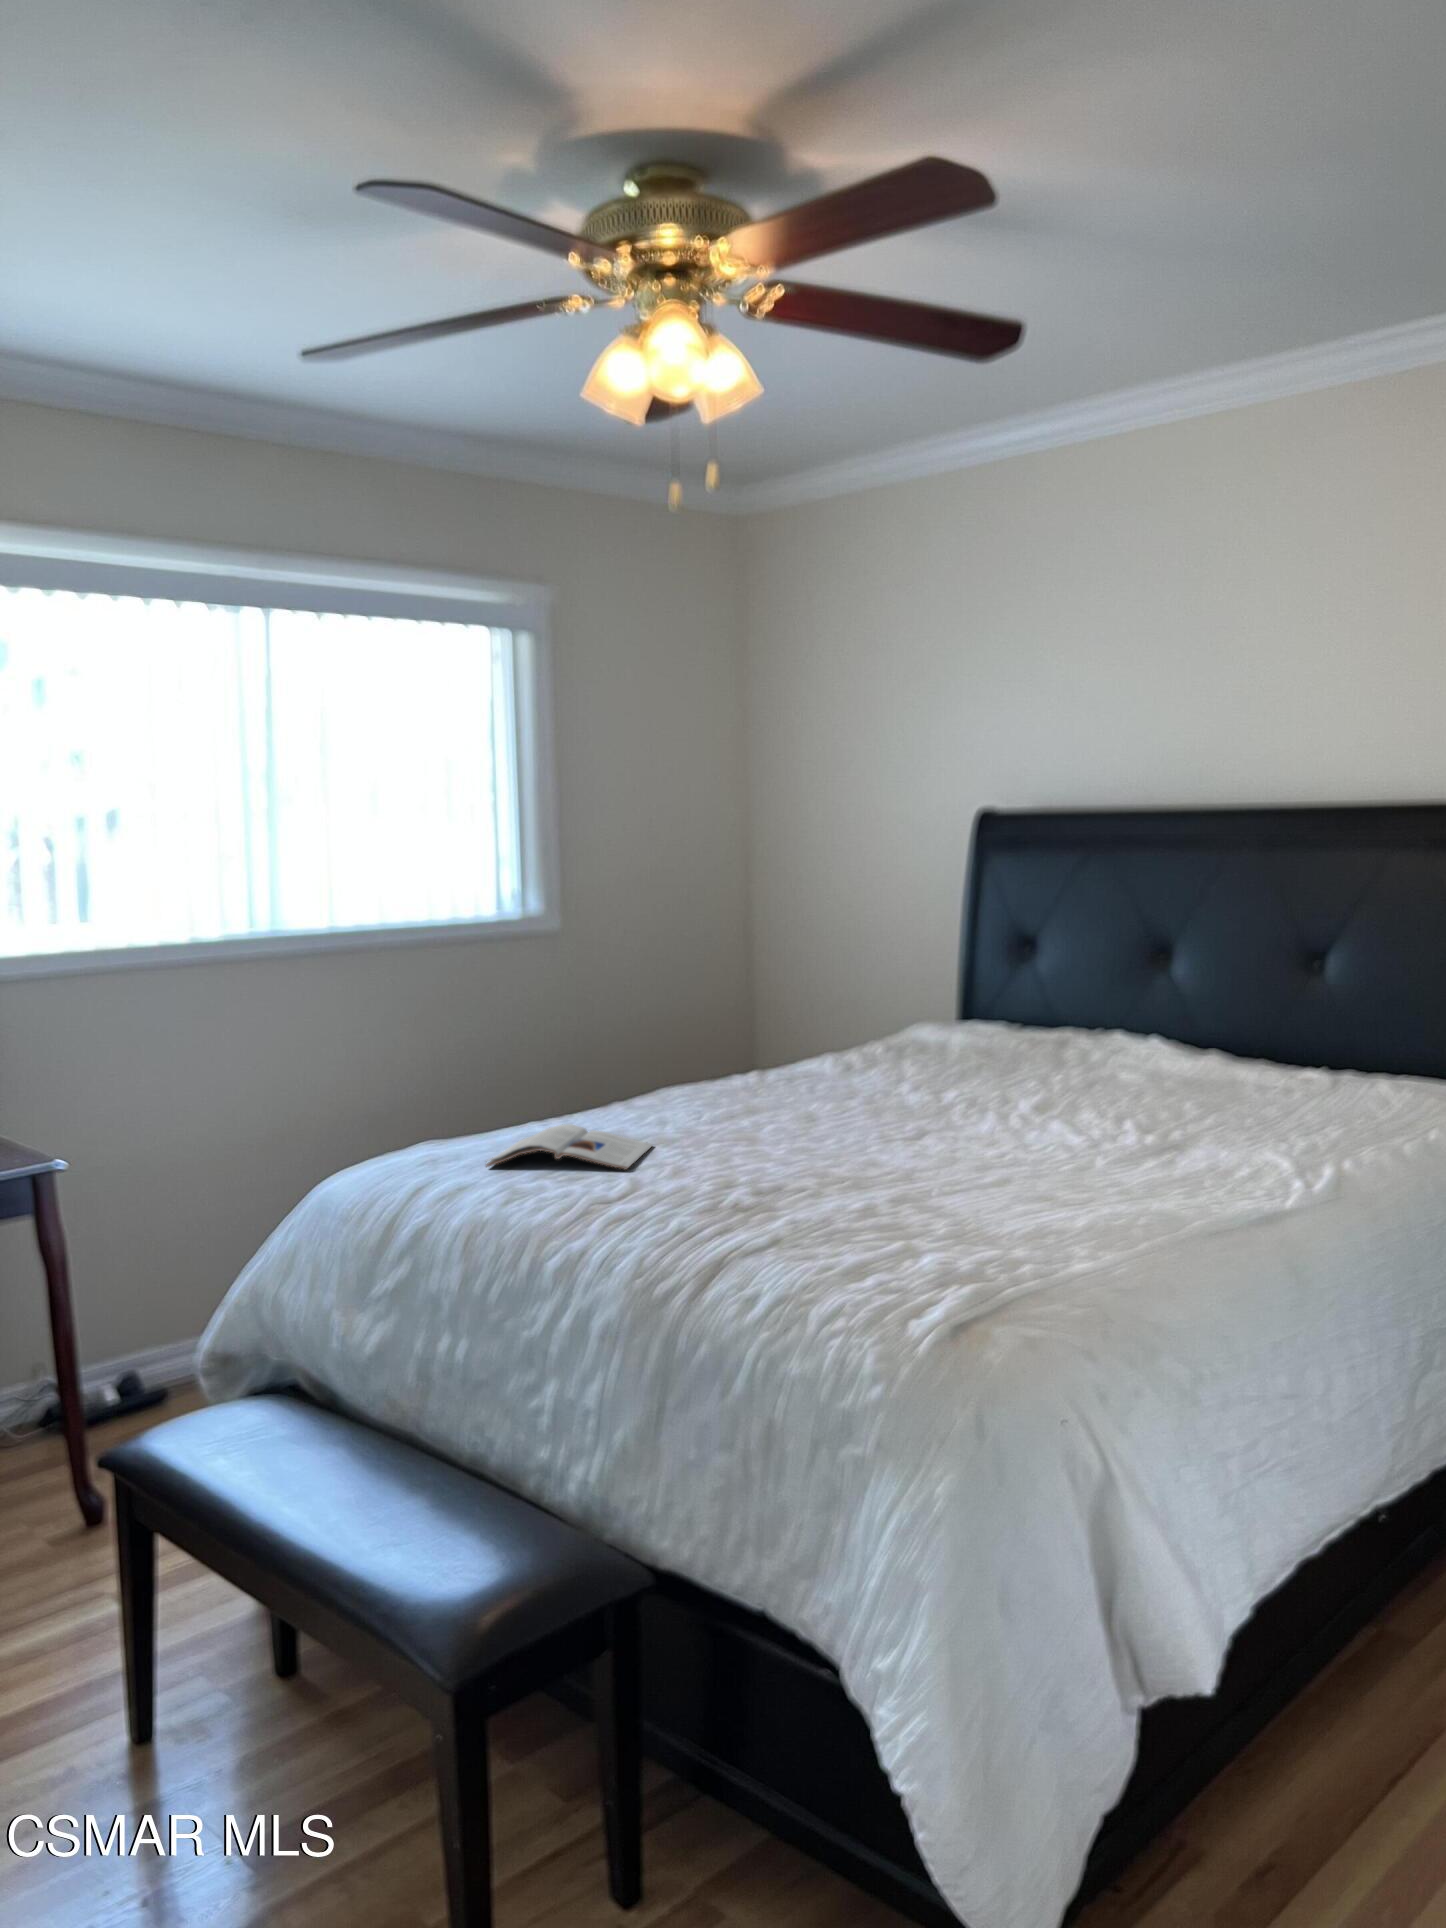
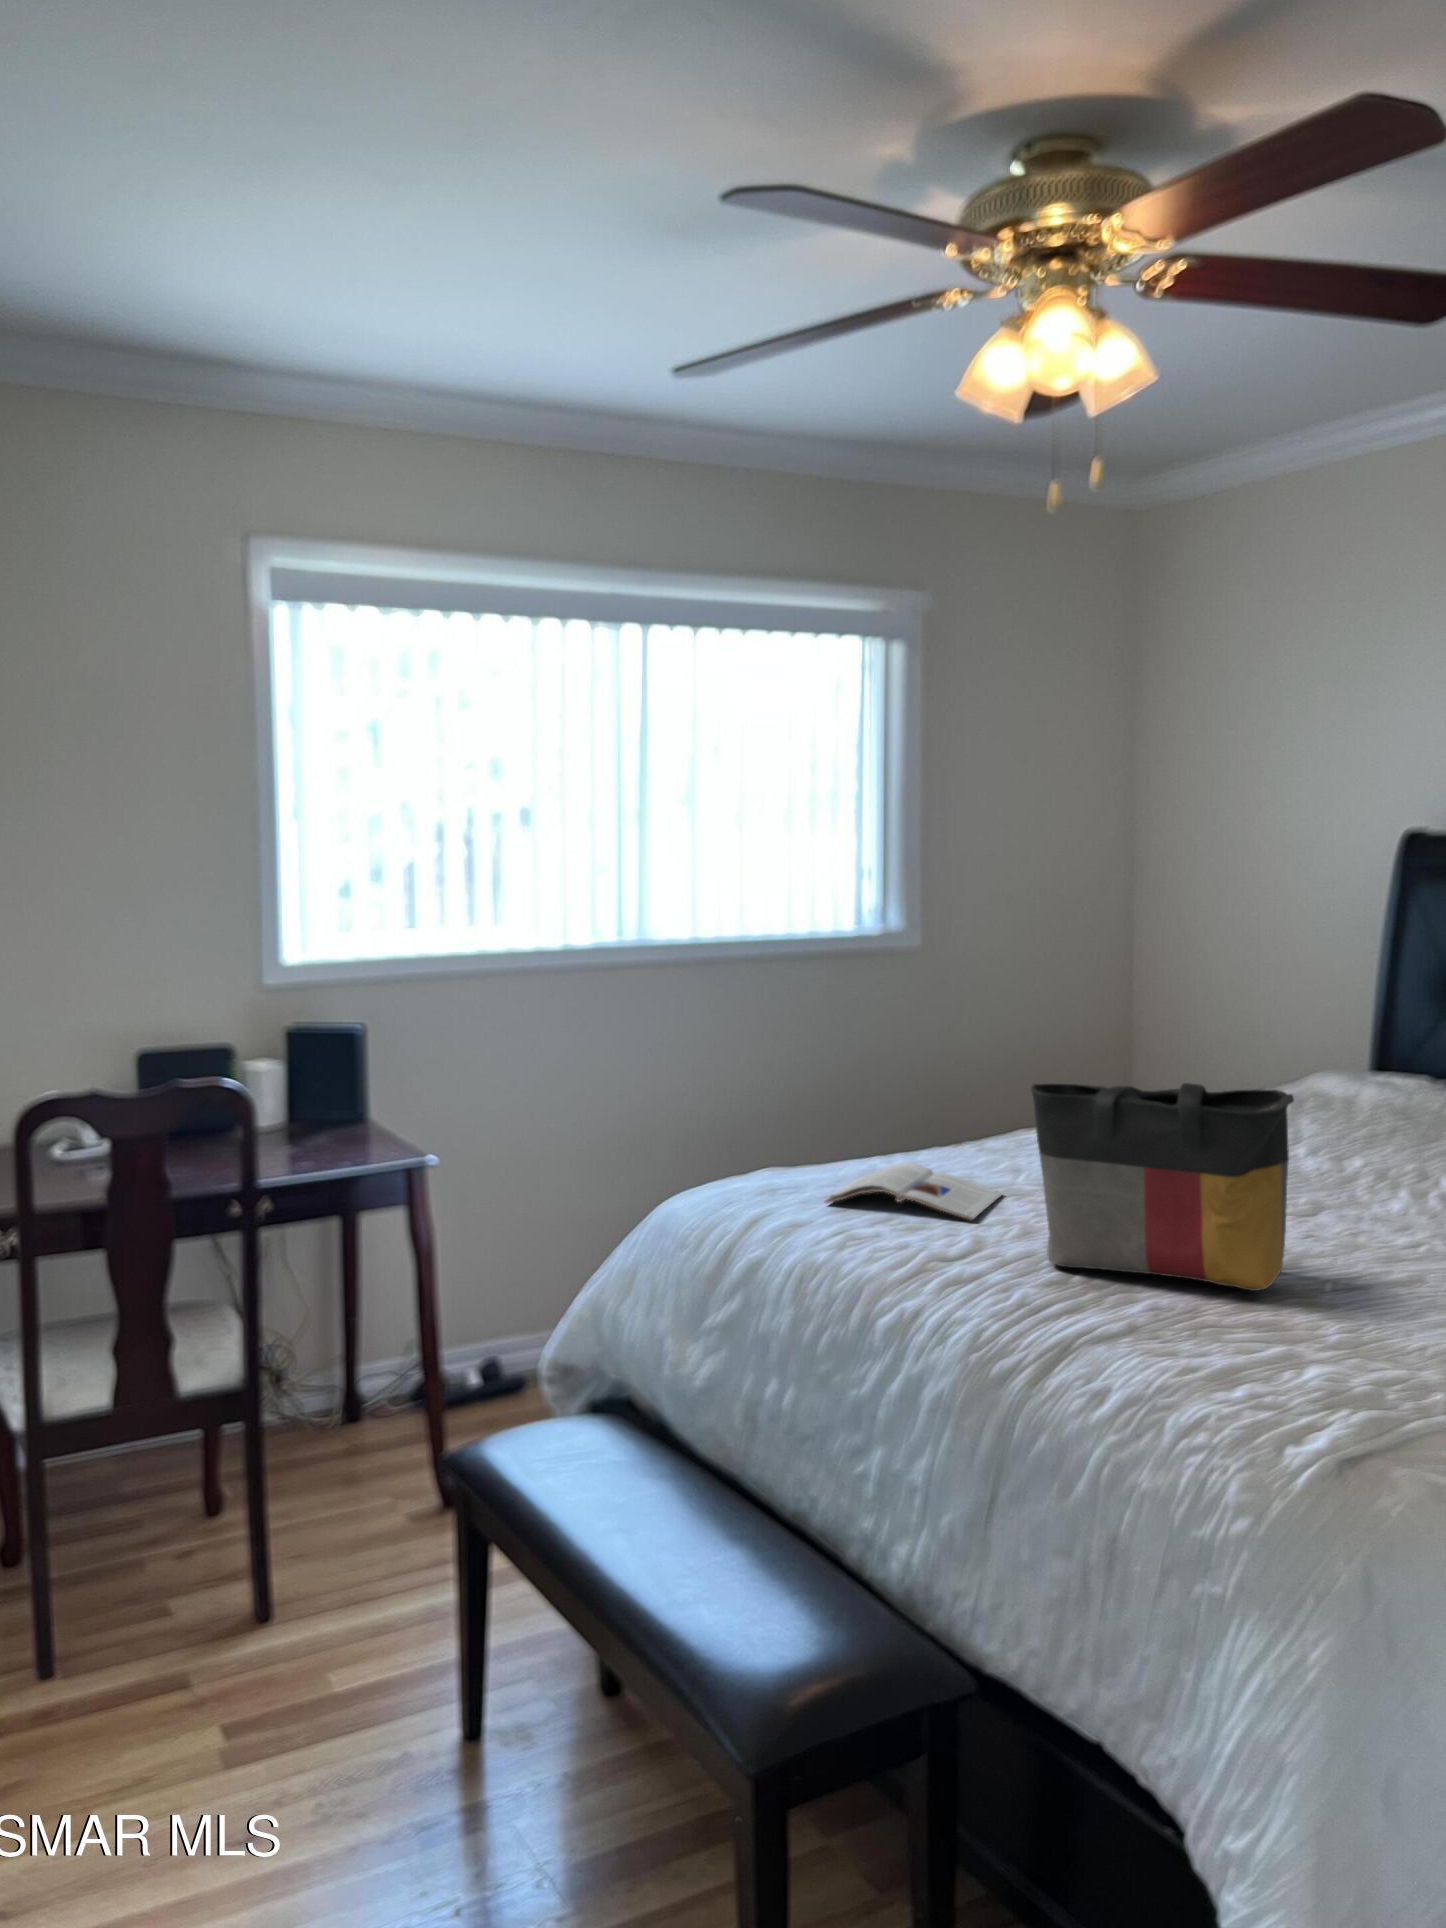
tote bag: none [677,1024,903,1202] -> present [1031,1083,1294,1291]

